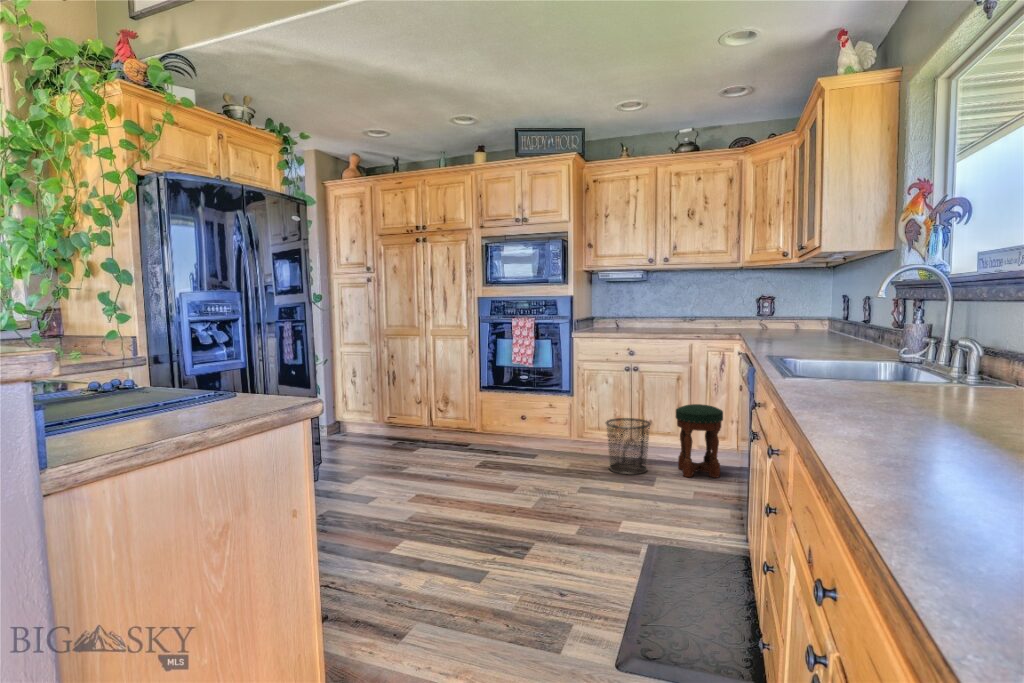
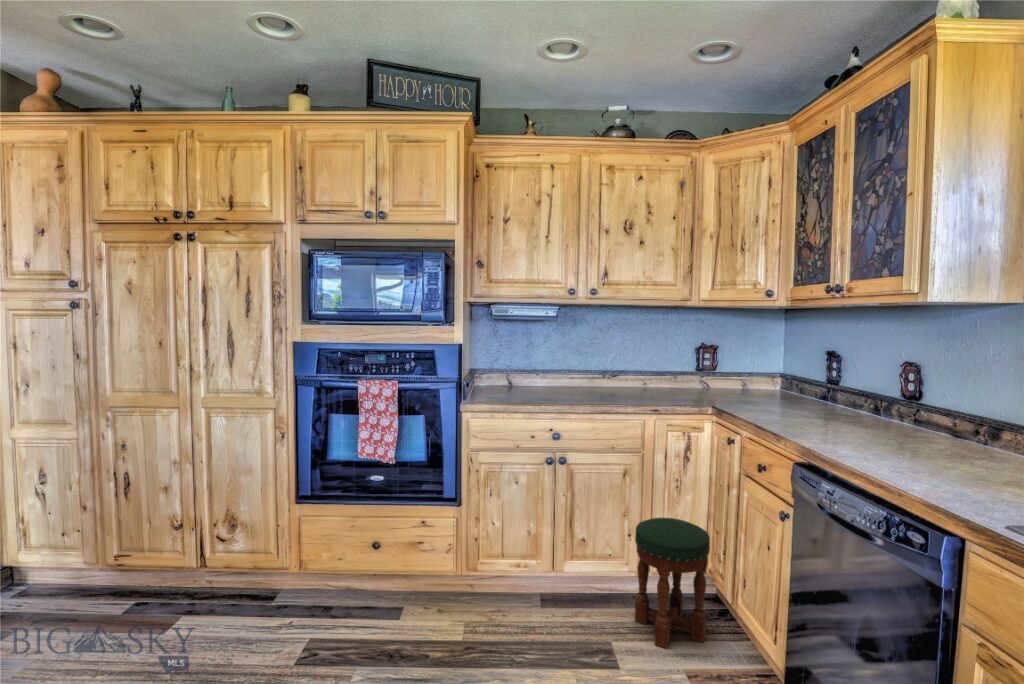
waste bin: present [606,418,651,475] -> none [528,544,602,656]

